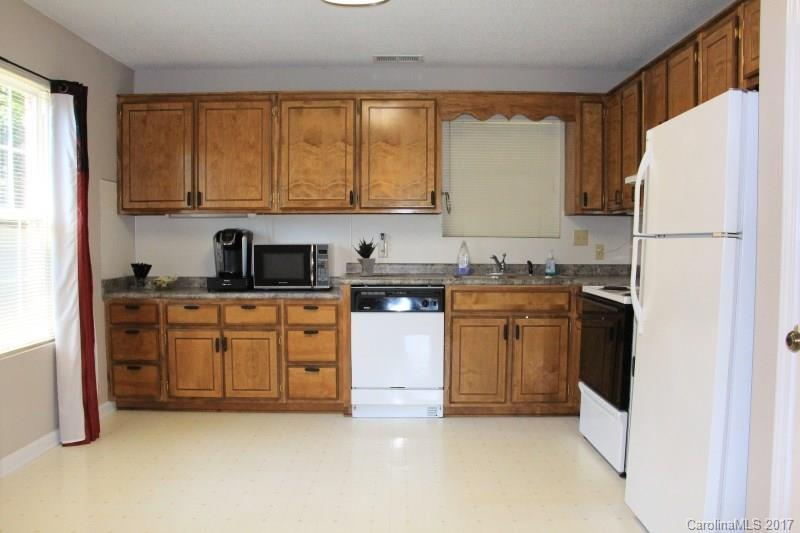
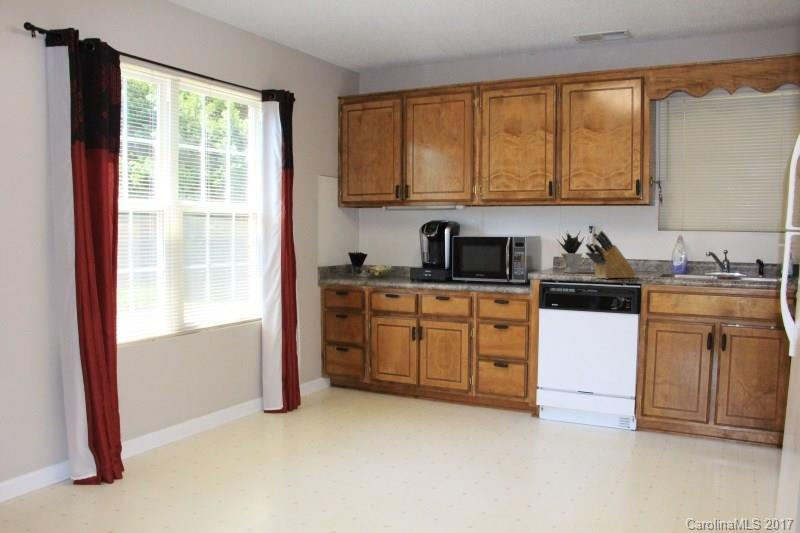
knife block: none [392,236,432,281] -> present [586,231,636,279]

